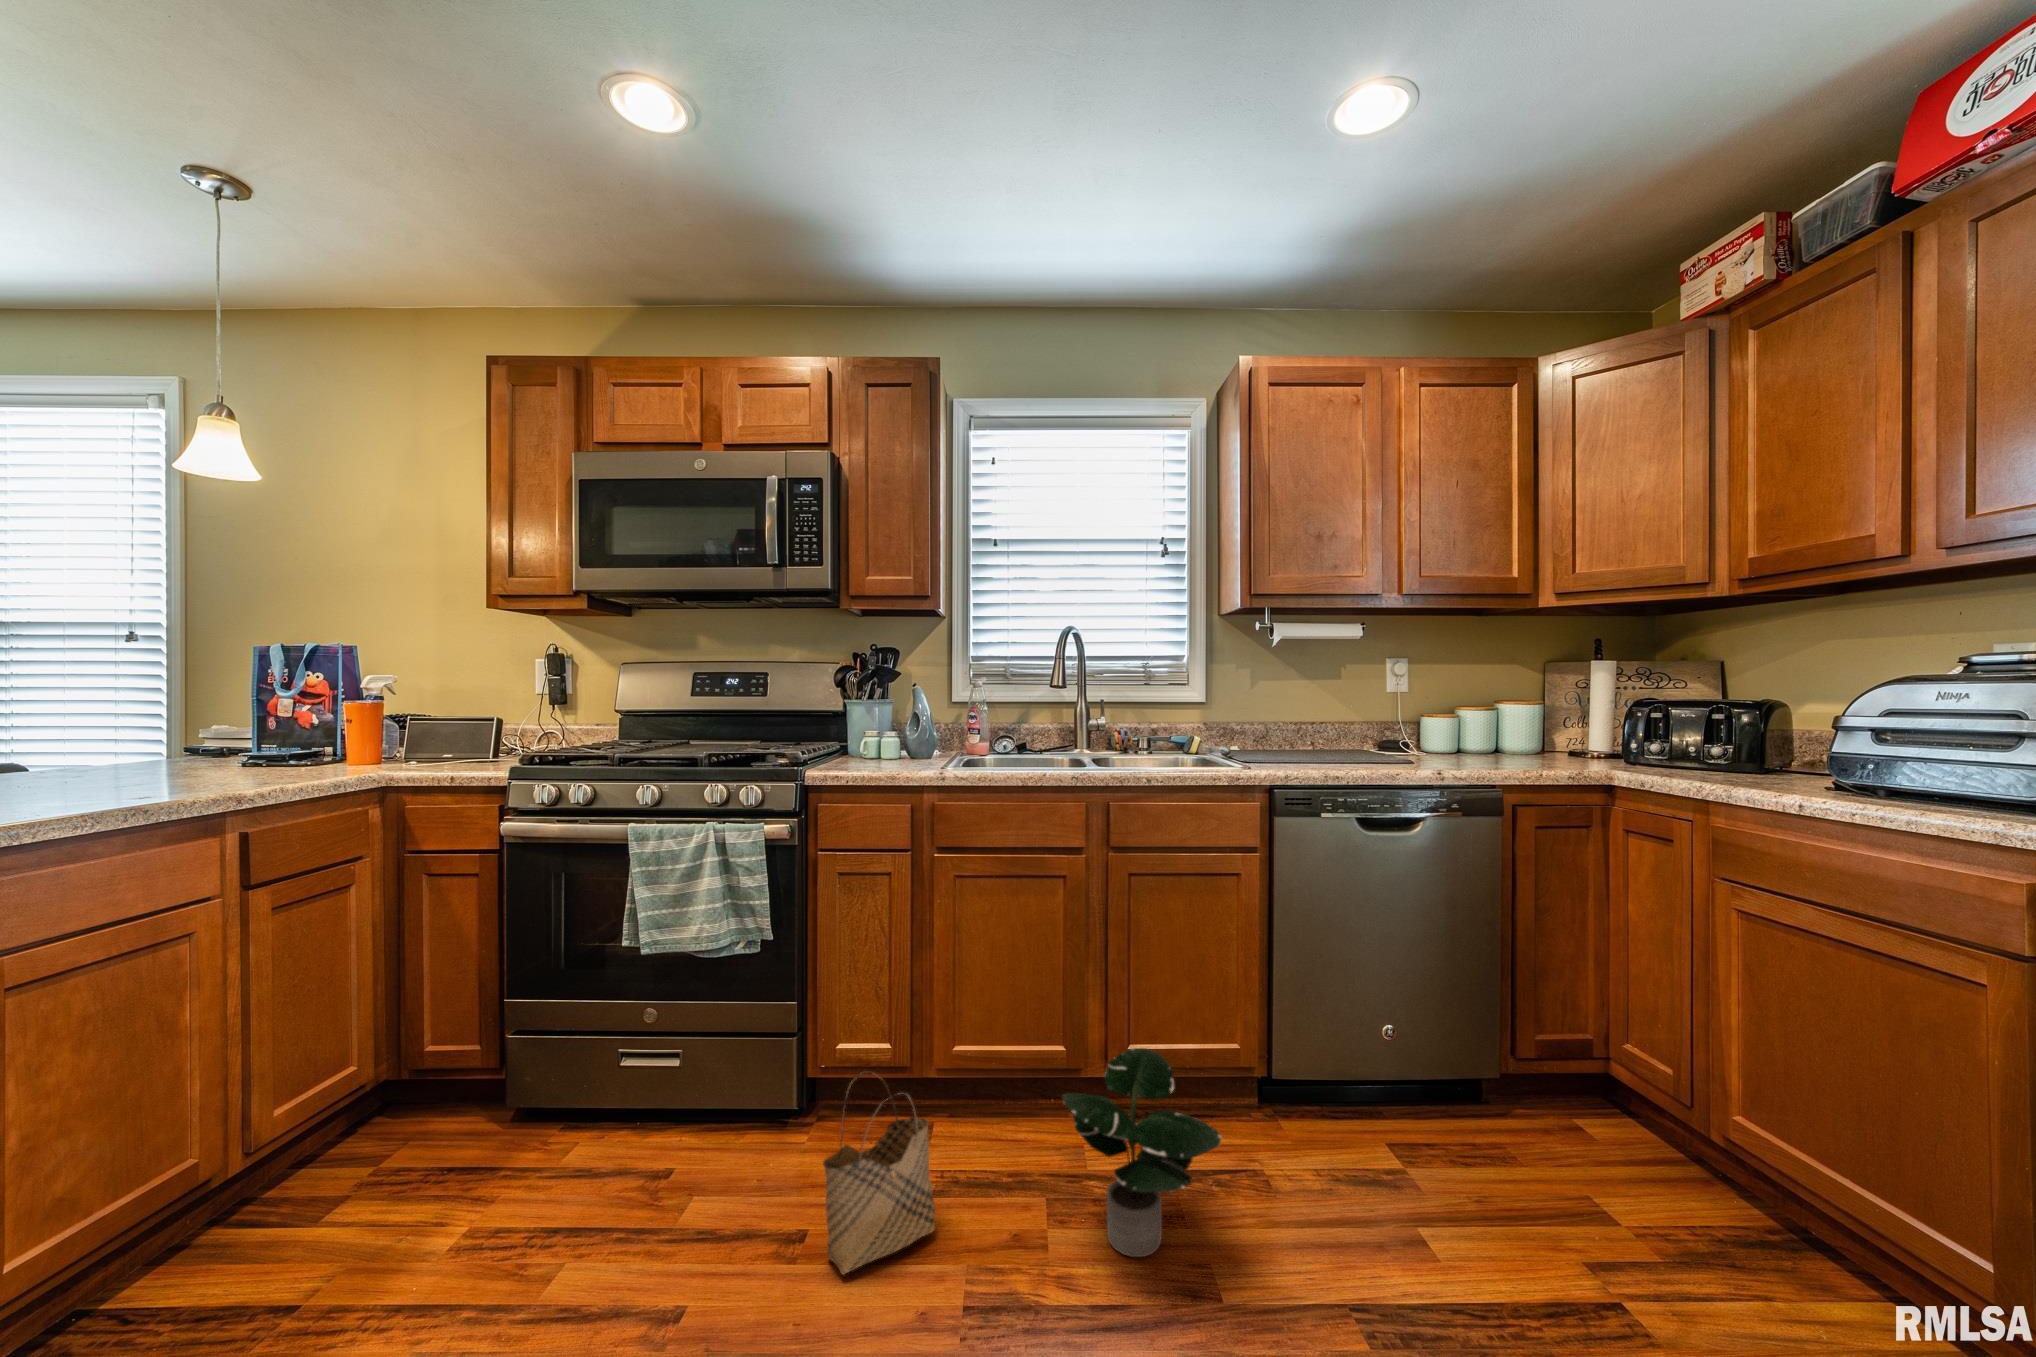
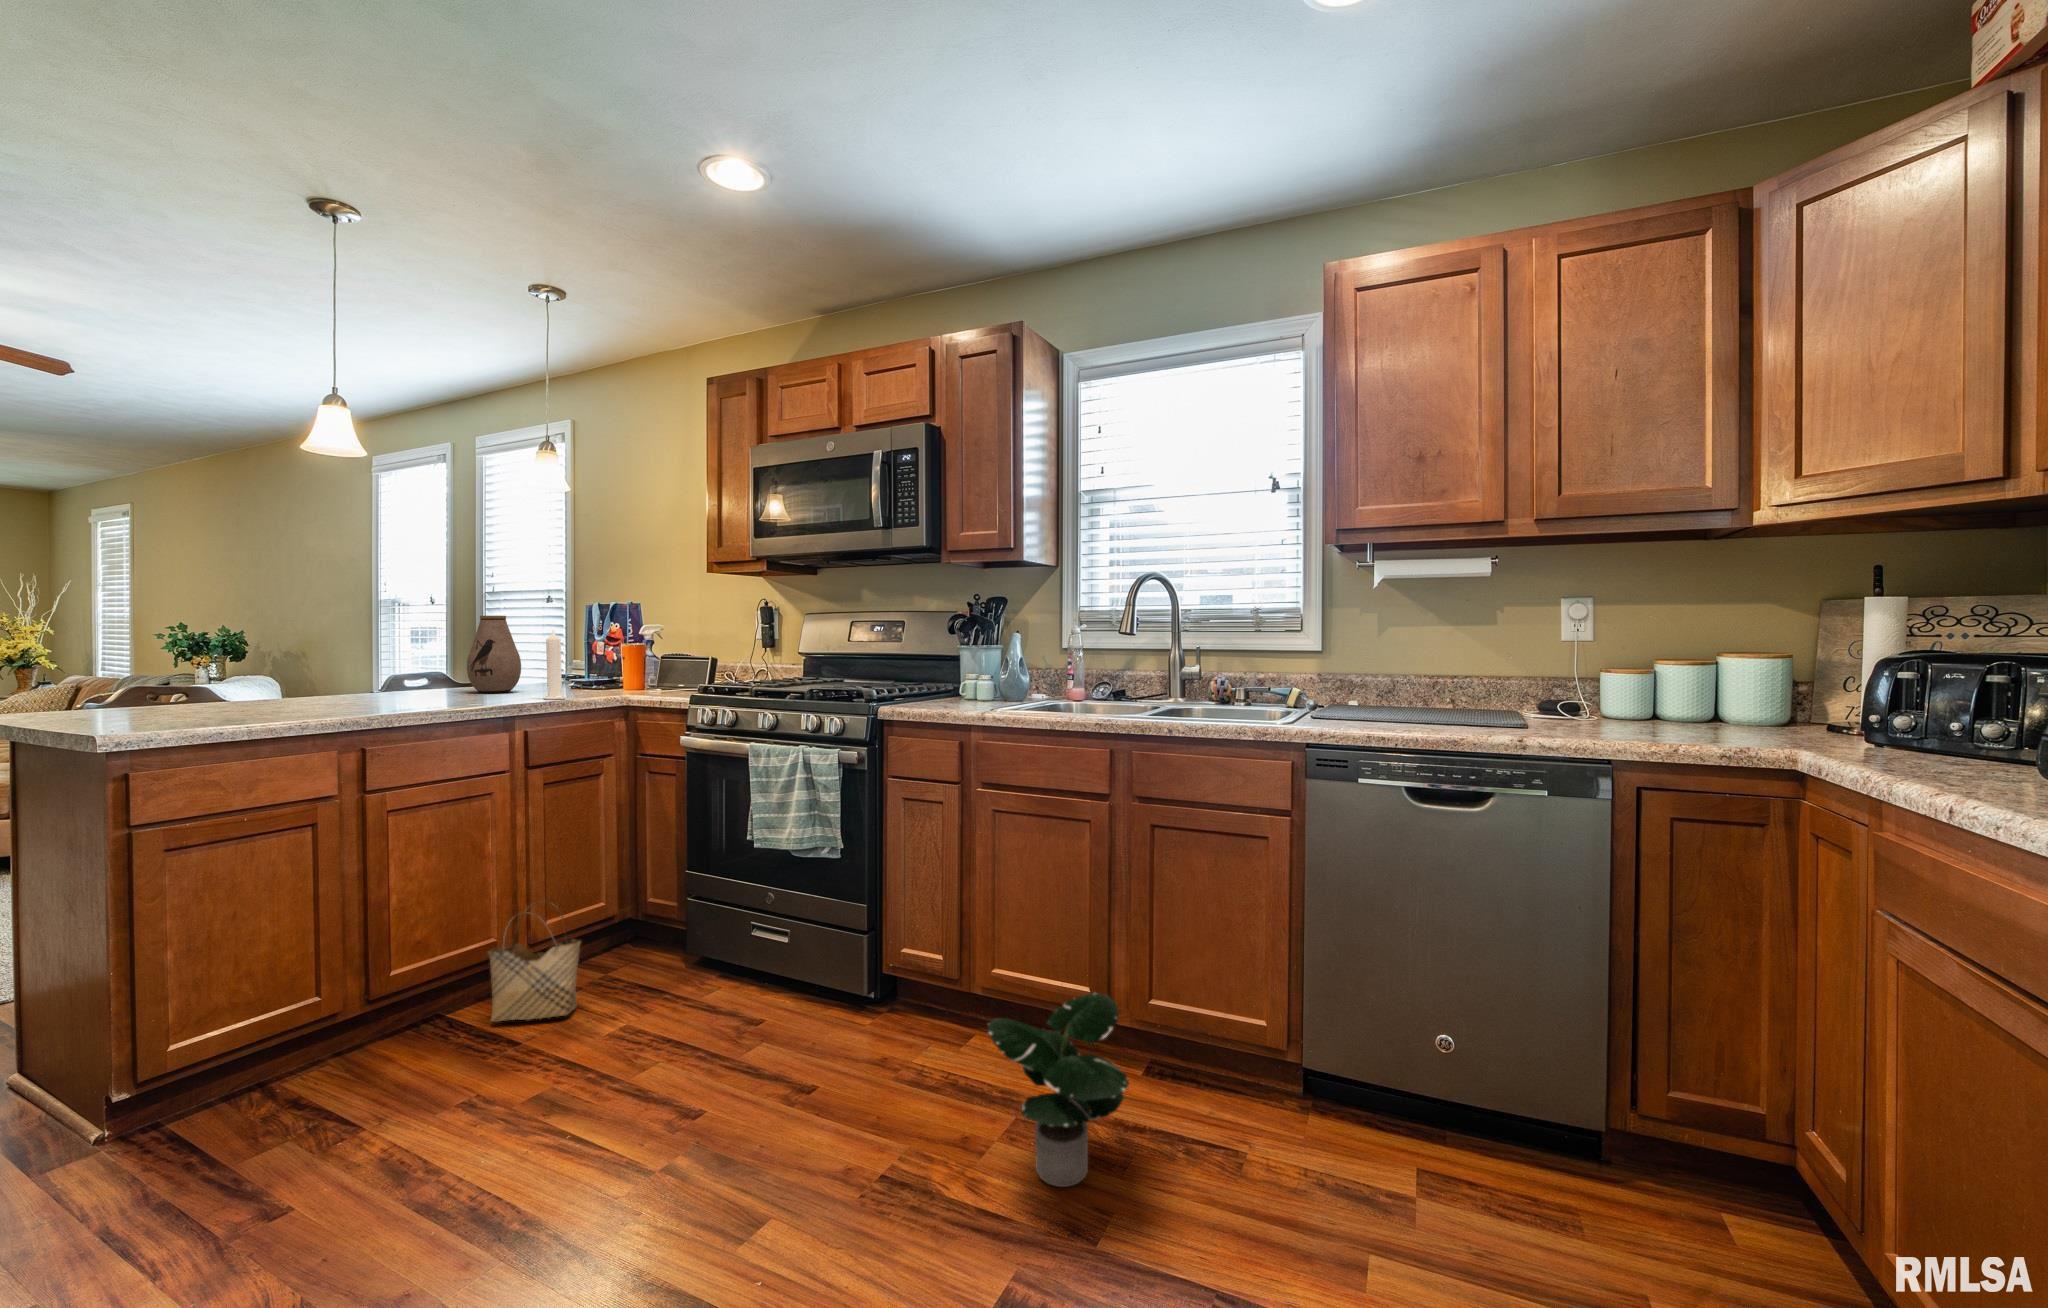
vase: none [78,659,181,777] -> present [467,615,521,693]
candle: none [262,681,300,782] -> present [544,630,566,700]
woven basket: present [823,1071,935,1275] -> present [488,901,581,1022]

